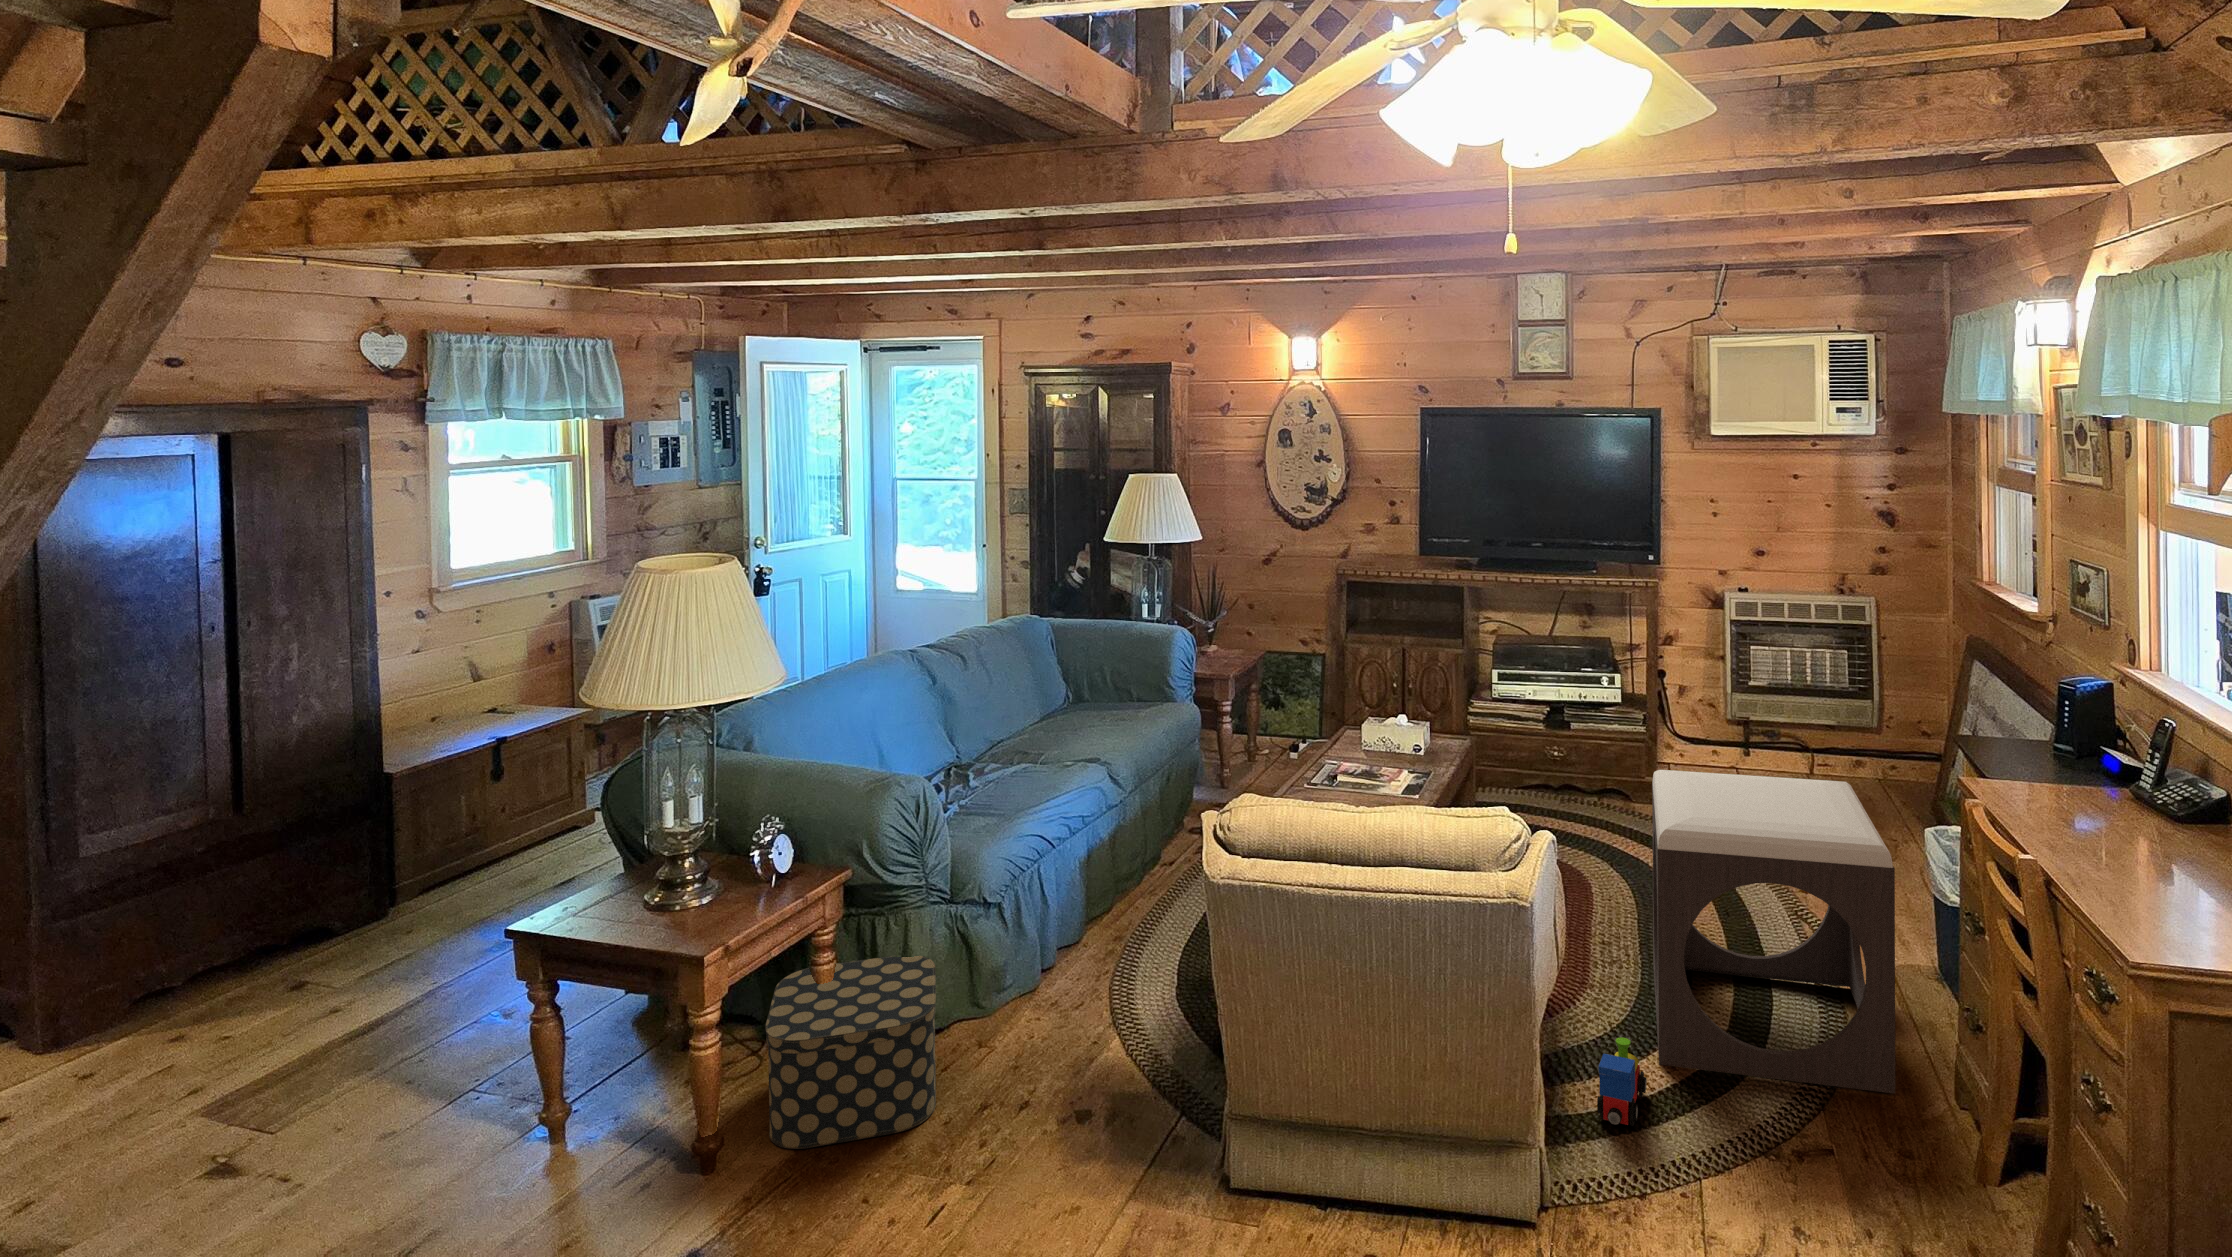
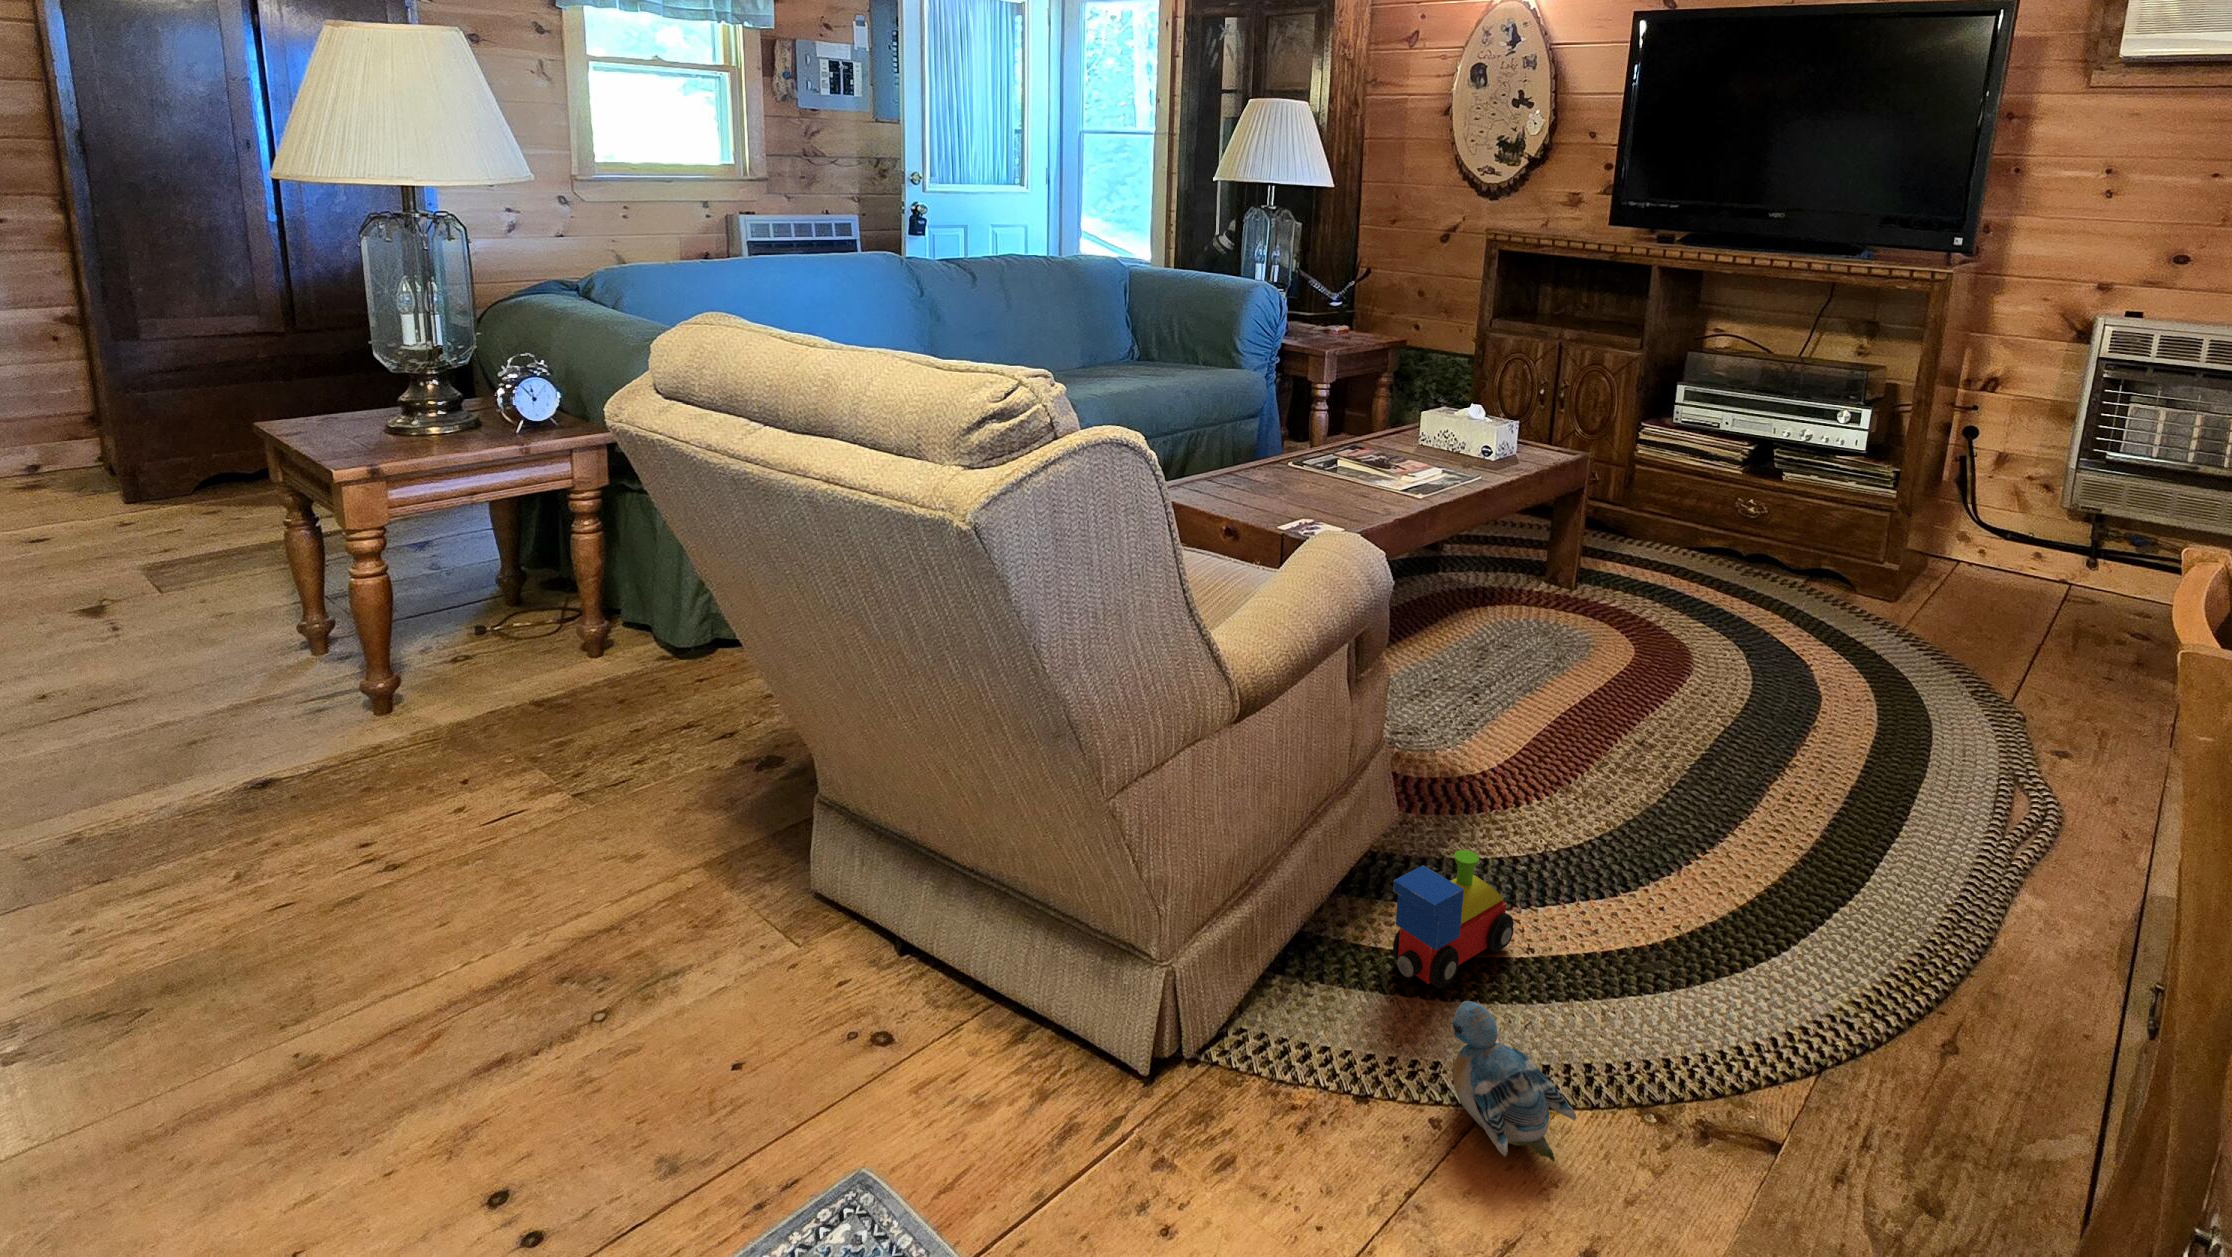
footstool: present [1652,770,1895,1094] -> none [1574,481,2107,1097]
storage box: present [765,956,936,1149] -> none [456,530,709,717]
plush toy: none [1675,1118,1757,1193] -> present [1453,1001,1576,1162]

